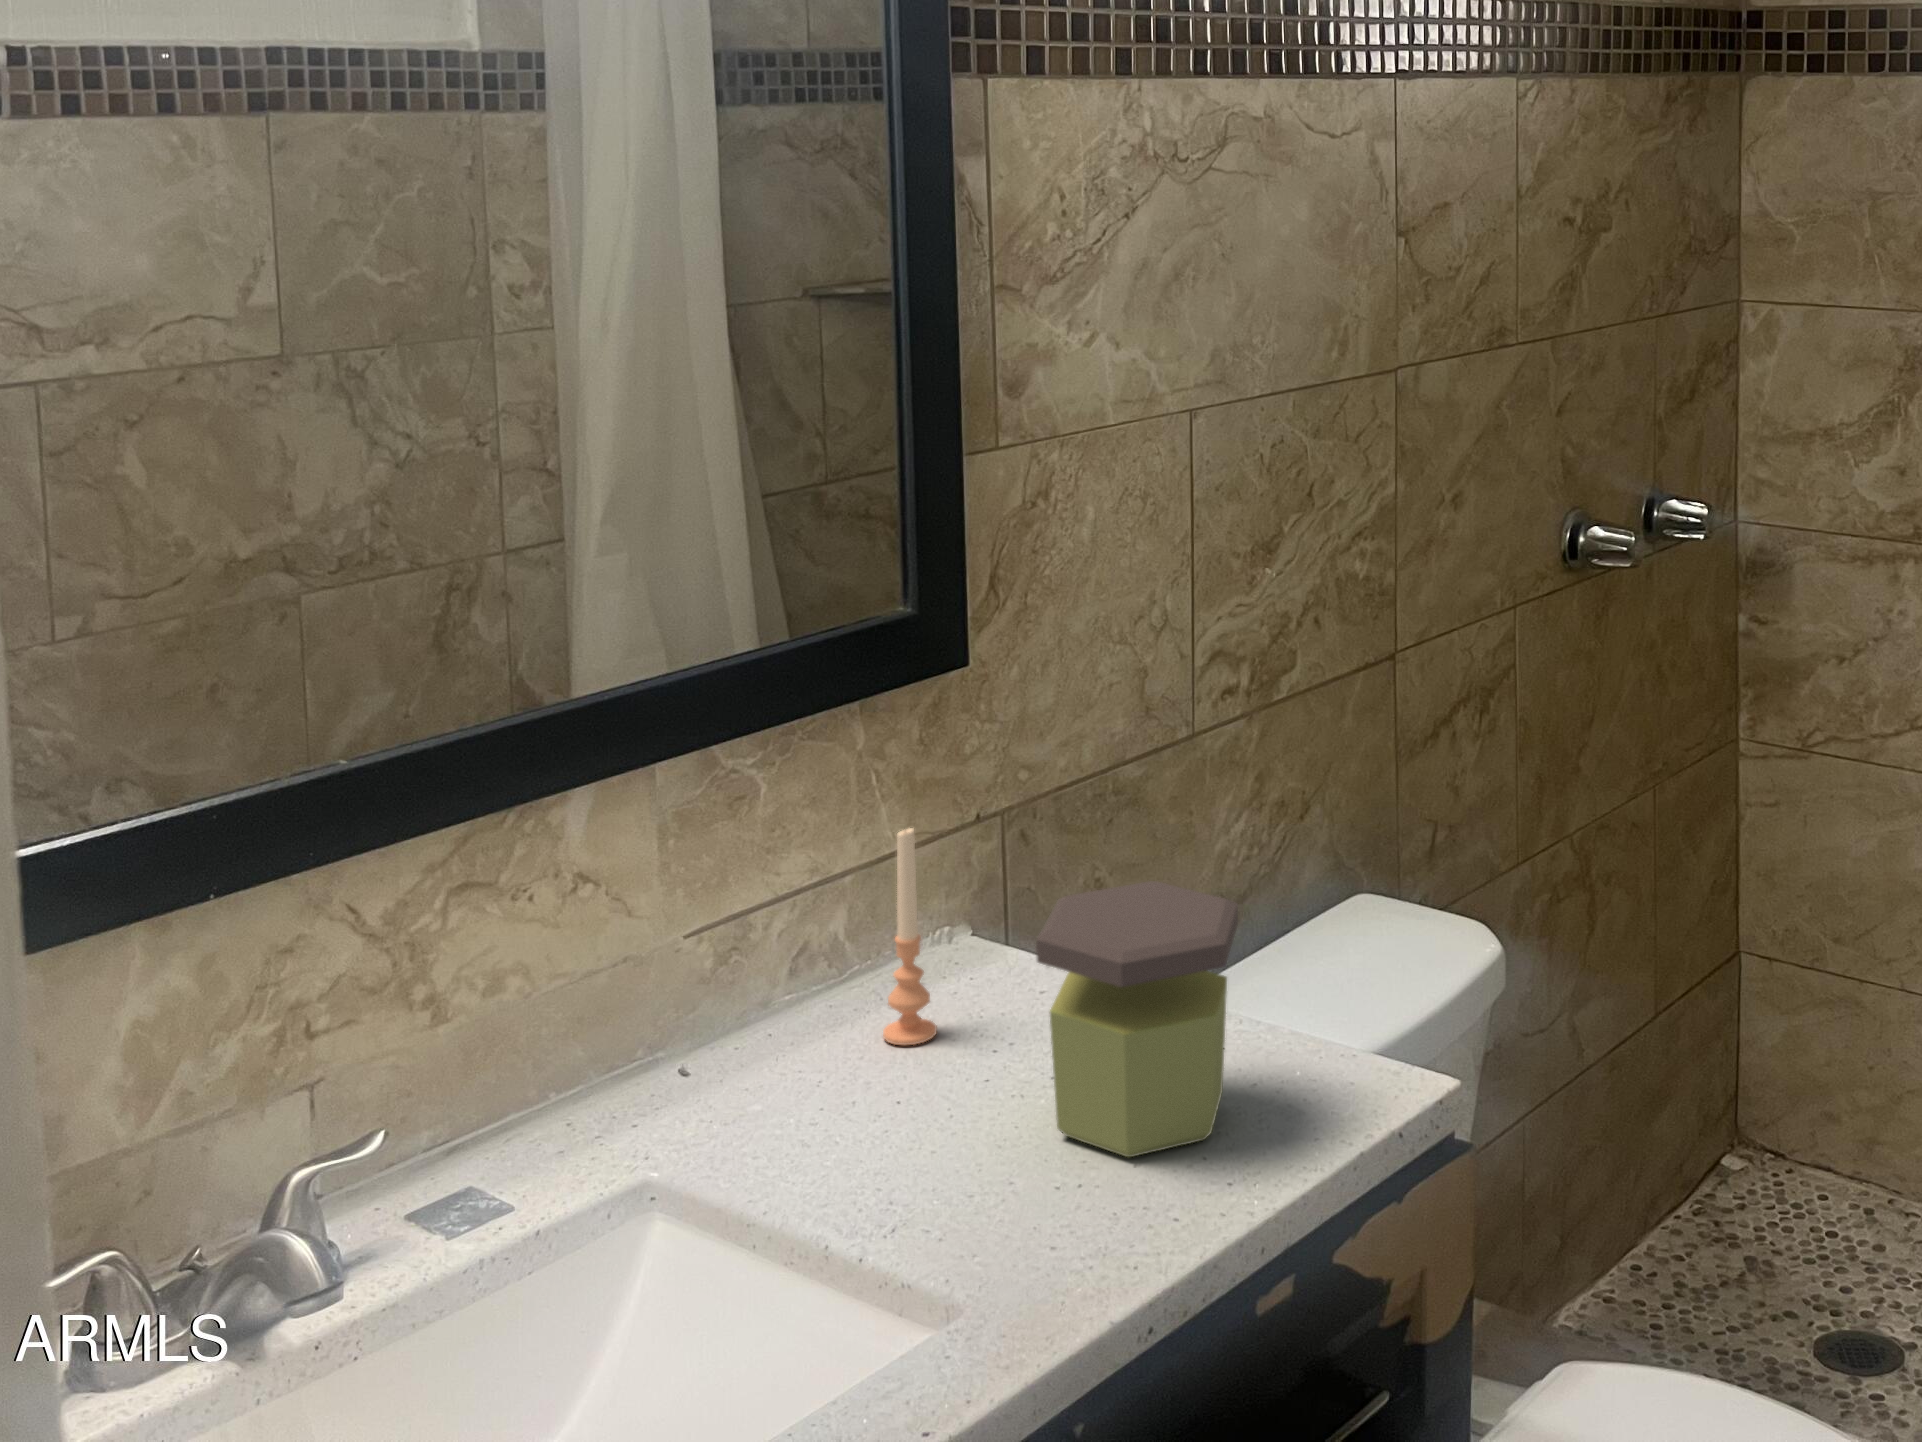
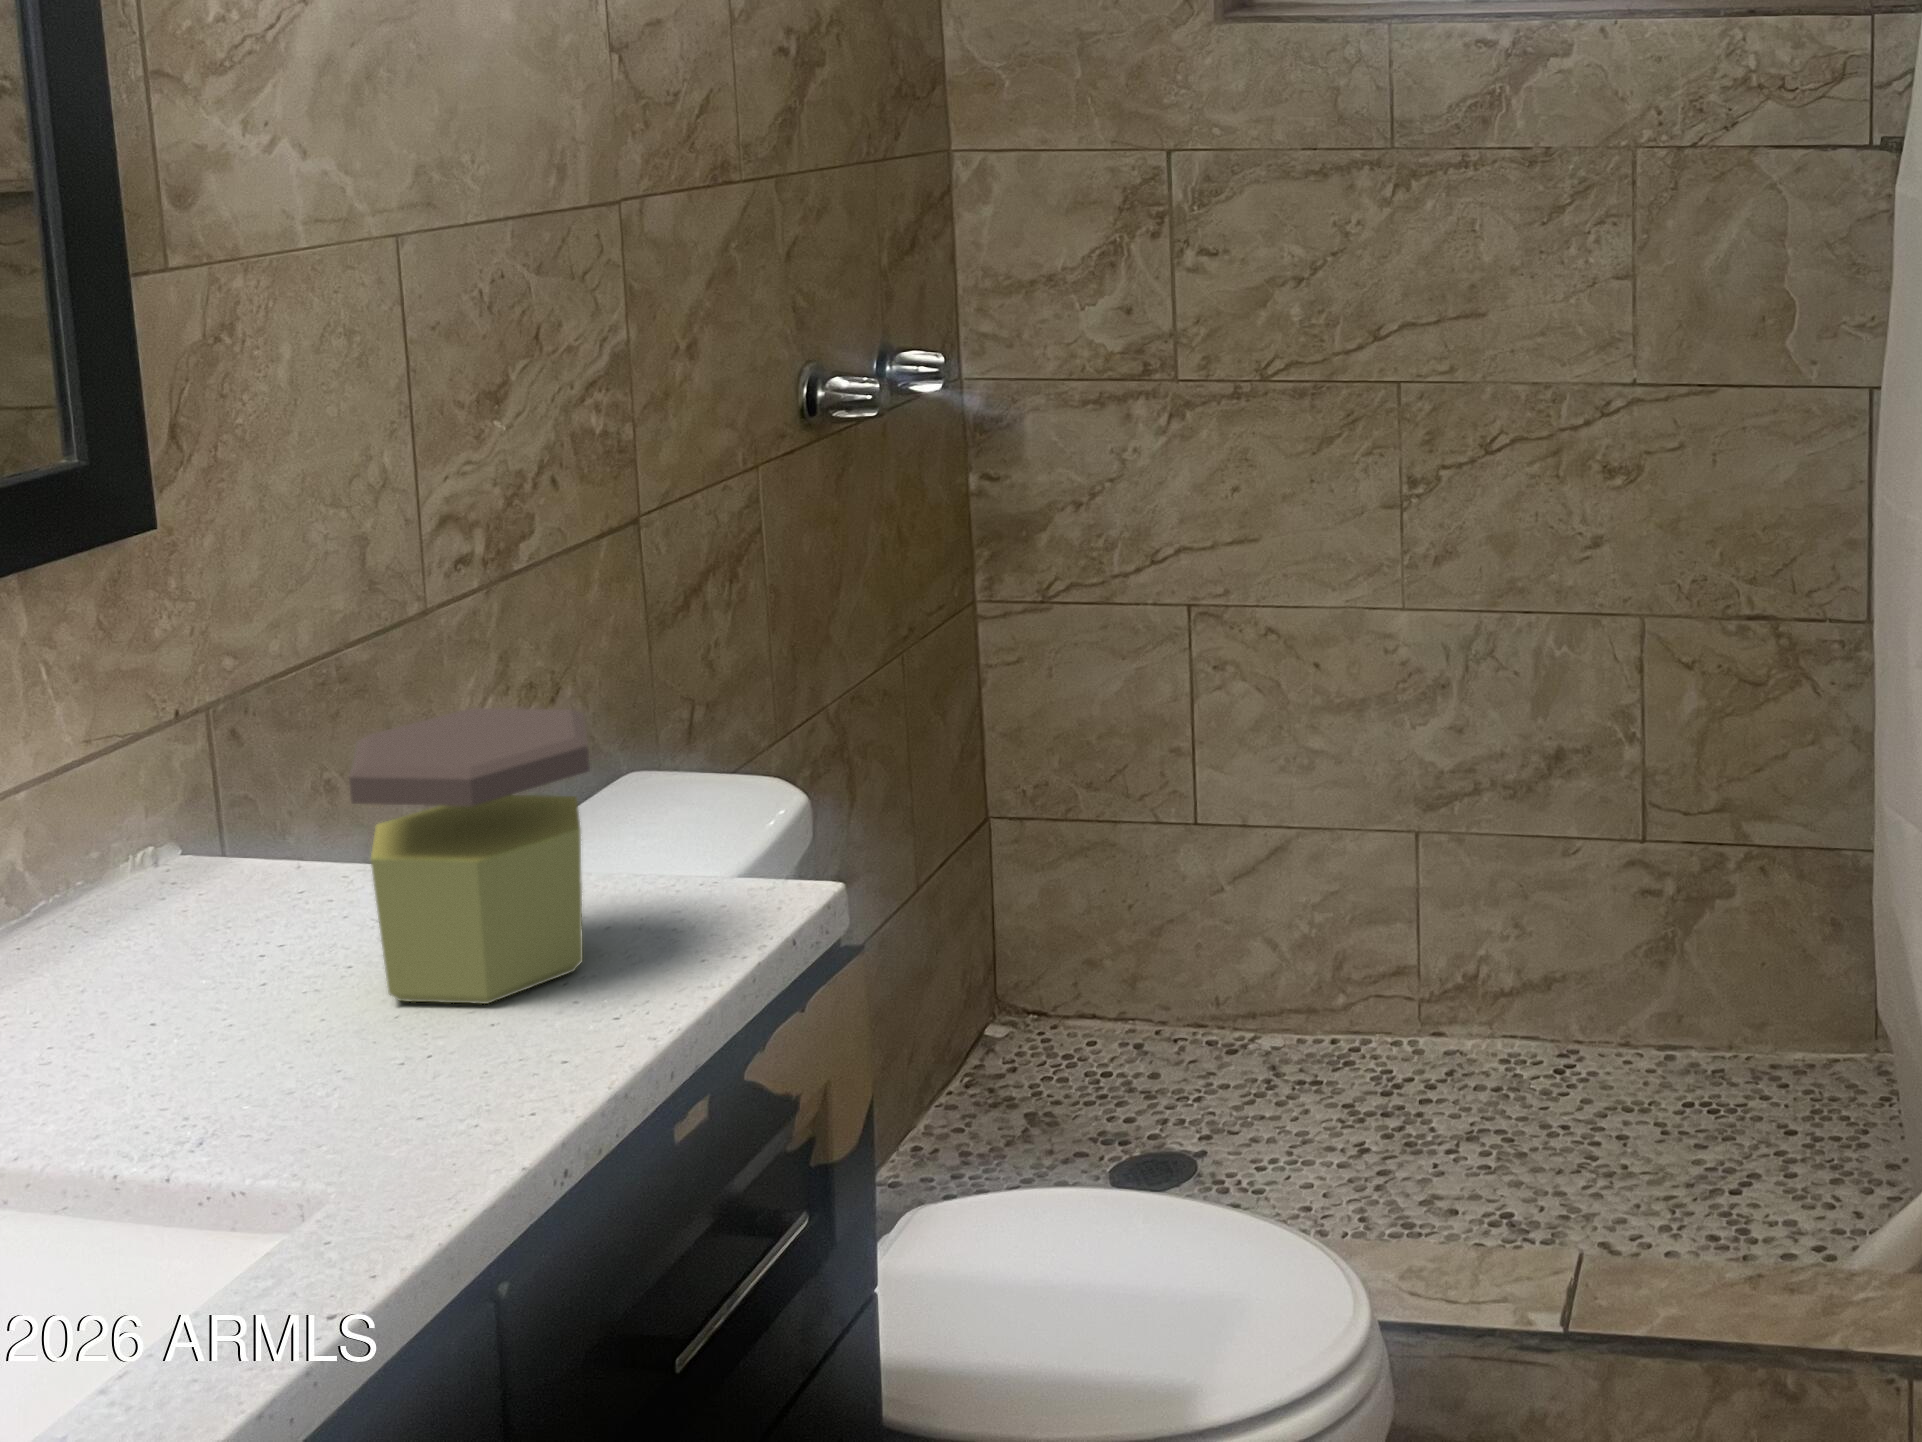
candle: present [883,828,937,1045] -> none [104,703,179,967]

